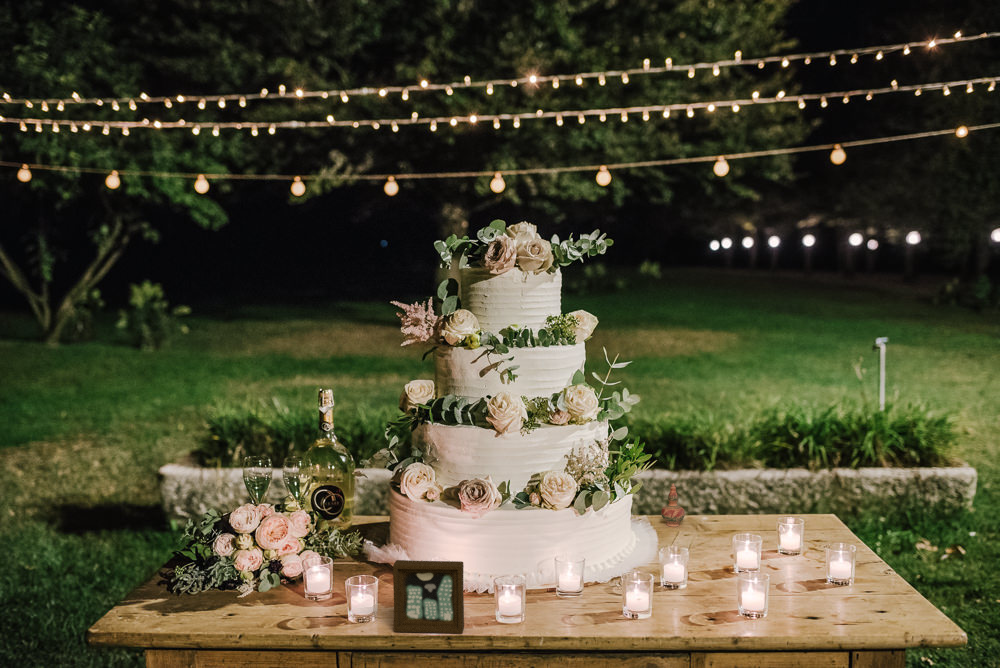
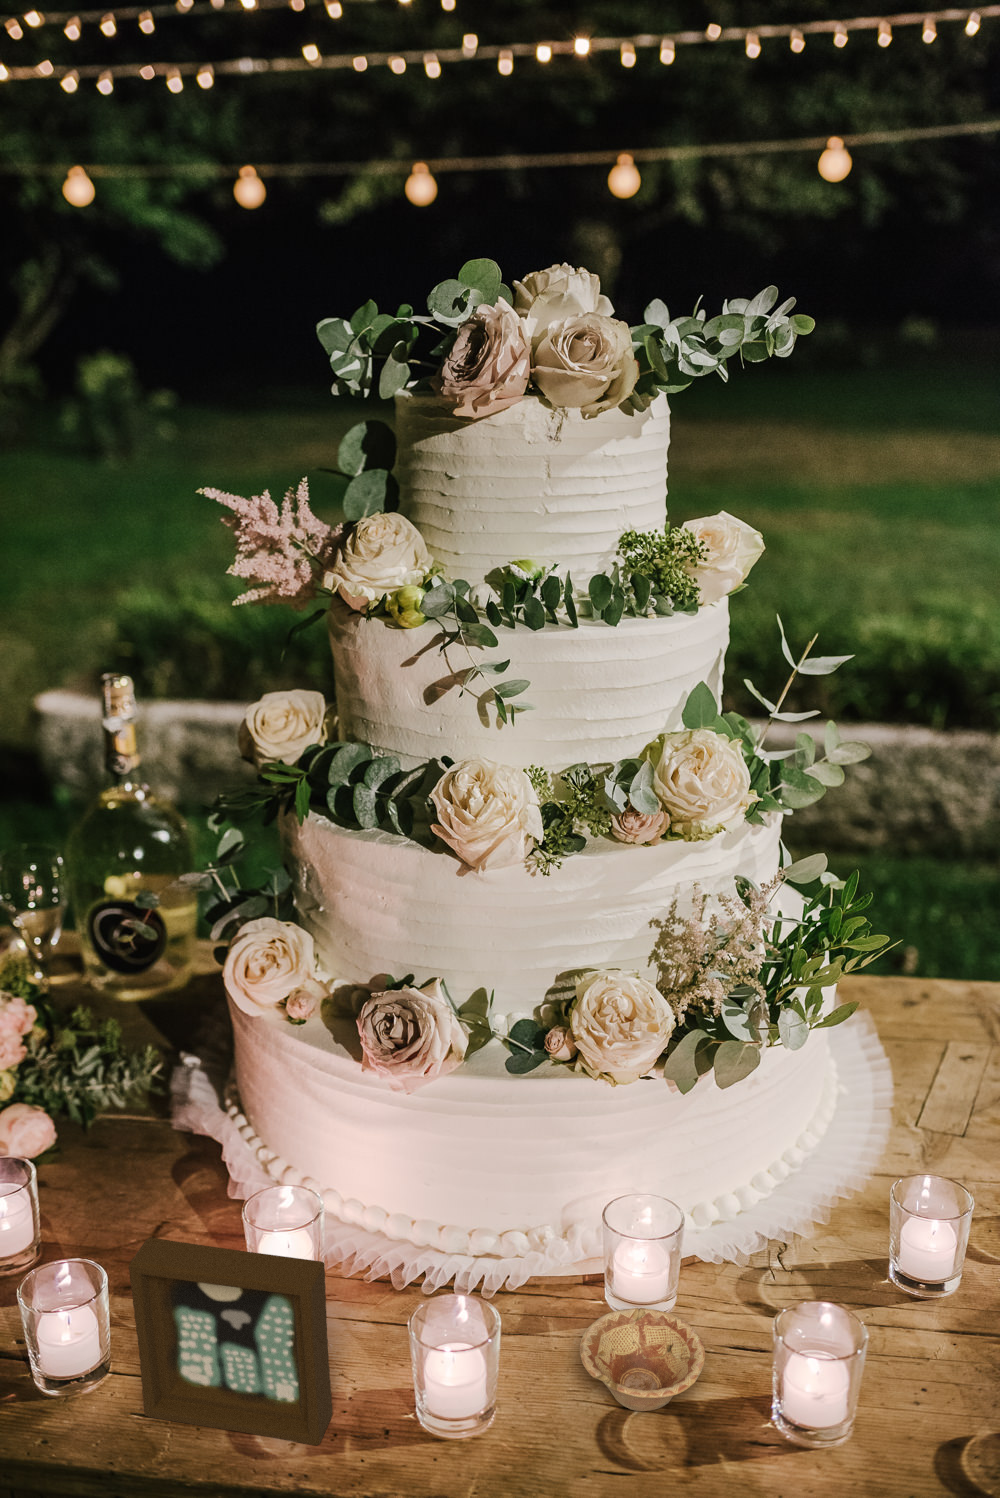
decorative vase: present [661,483,685,527] -> none [905,920,962,1019]
dish: none [552,591,598,620] -> present [580,1308,705,1411]

